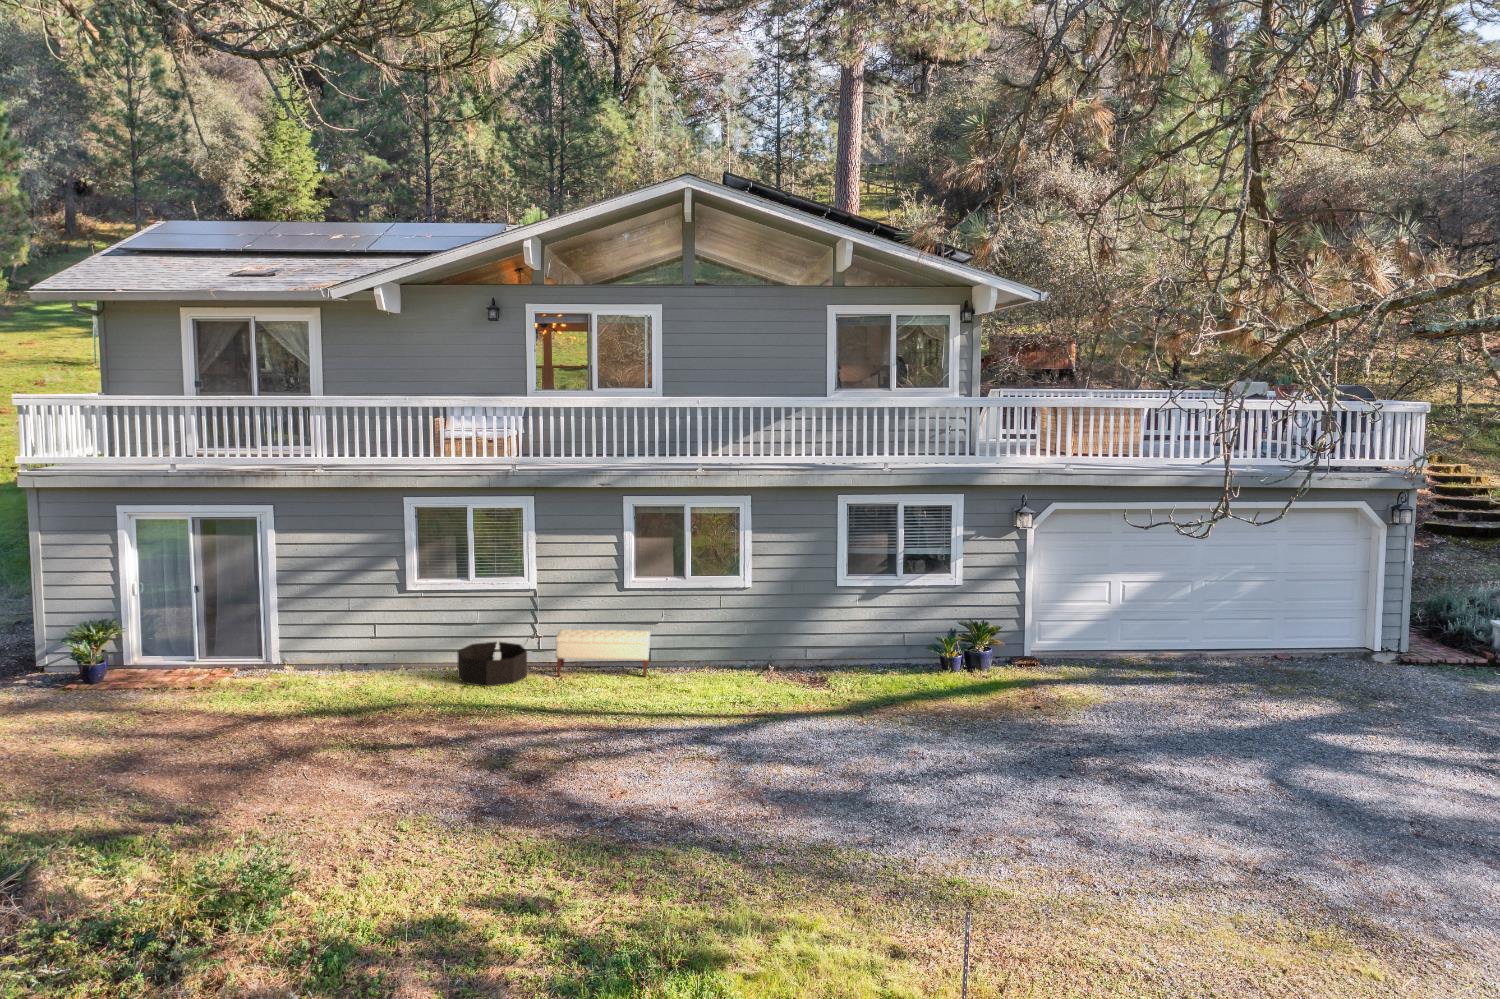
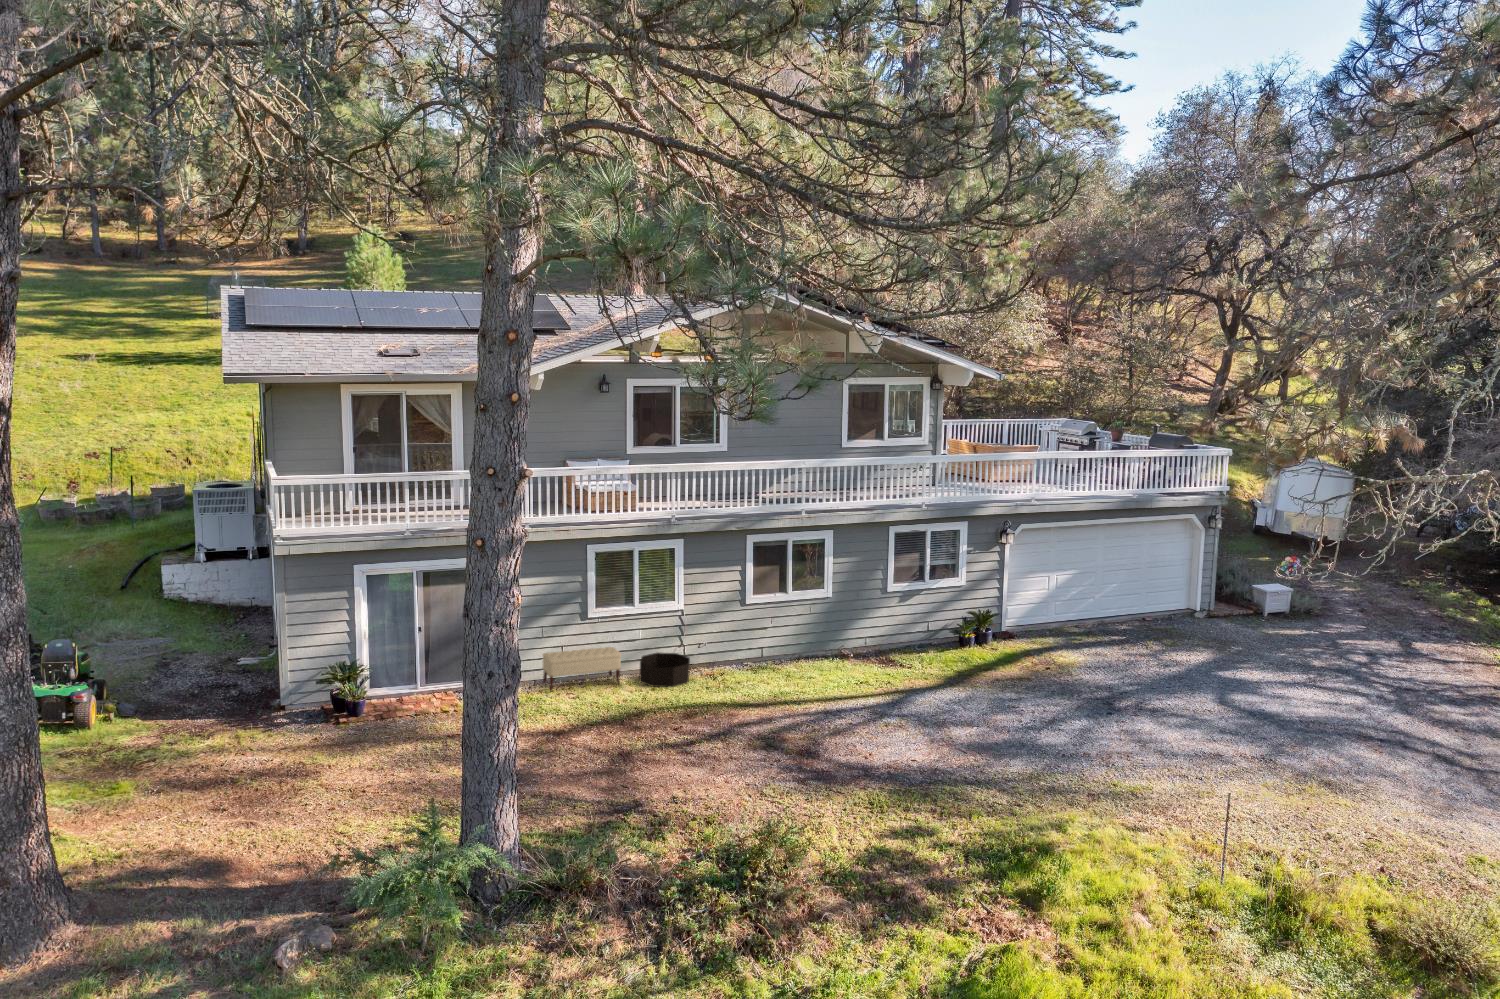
bench: present [556,629,650,677] -> present [543,647,621,691]

